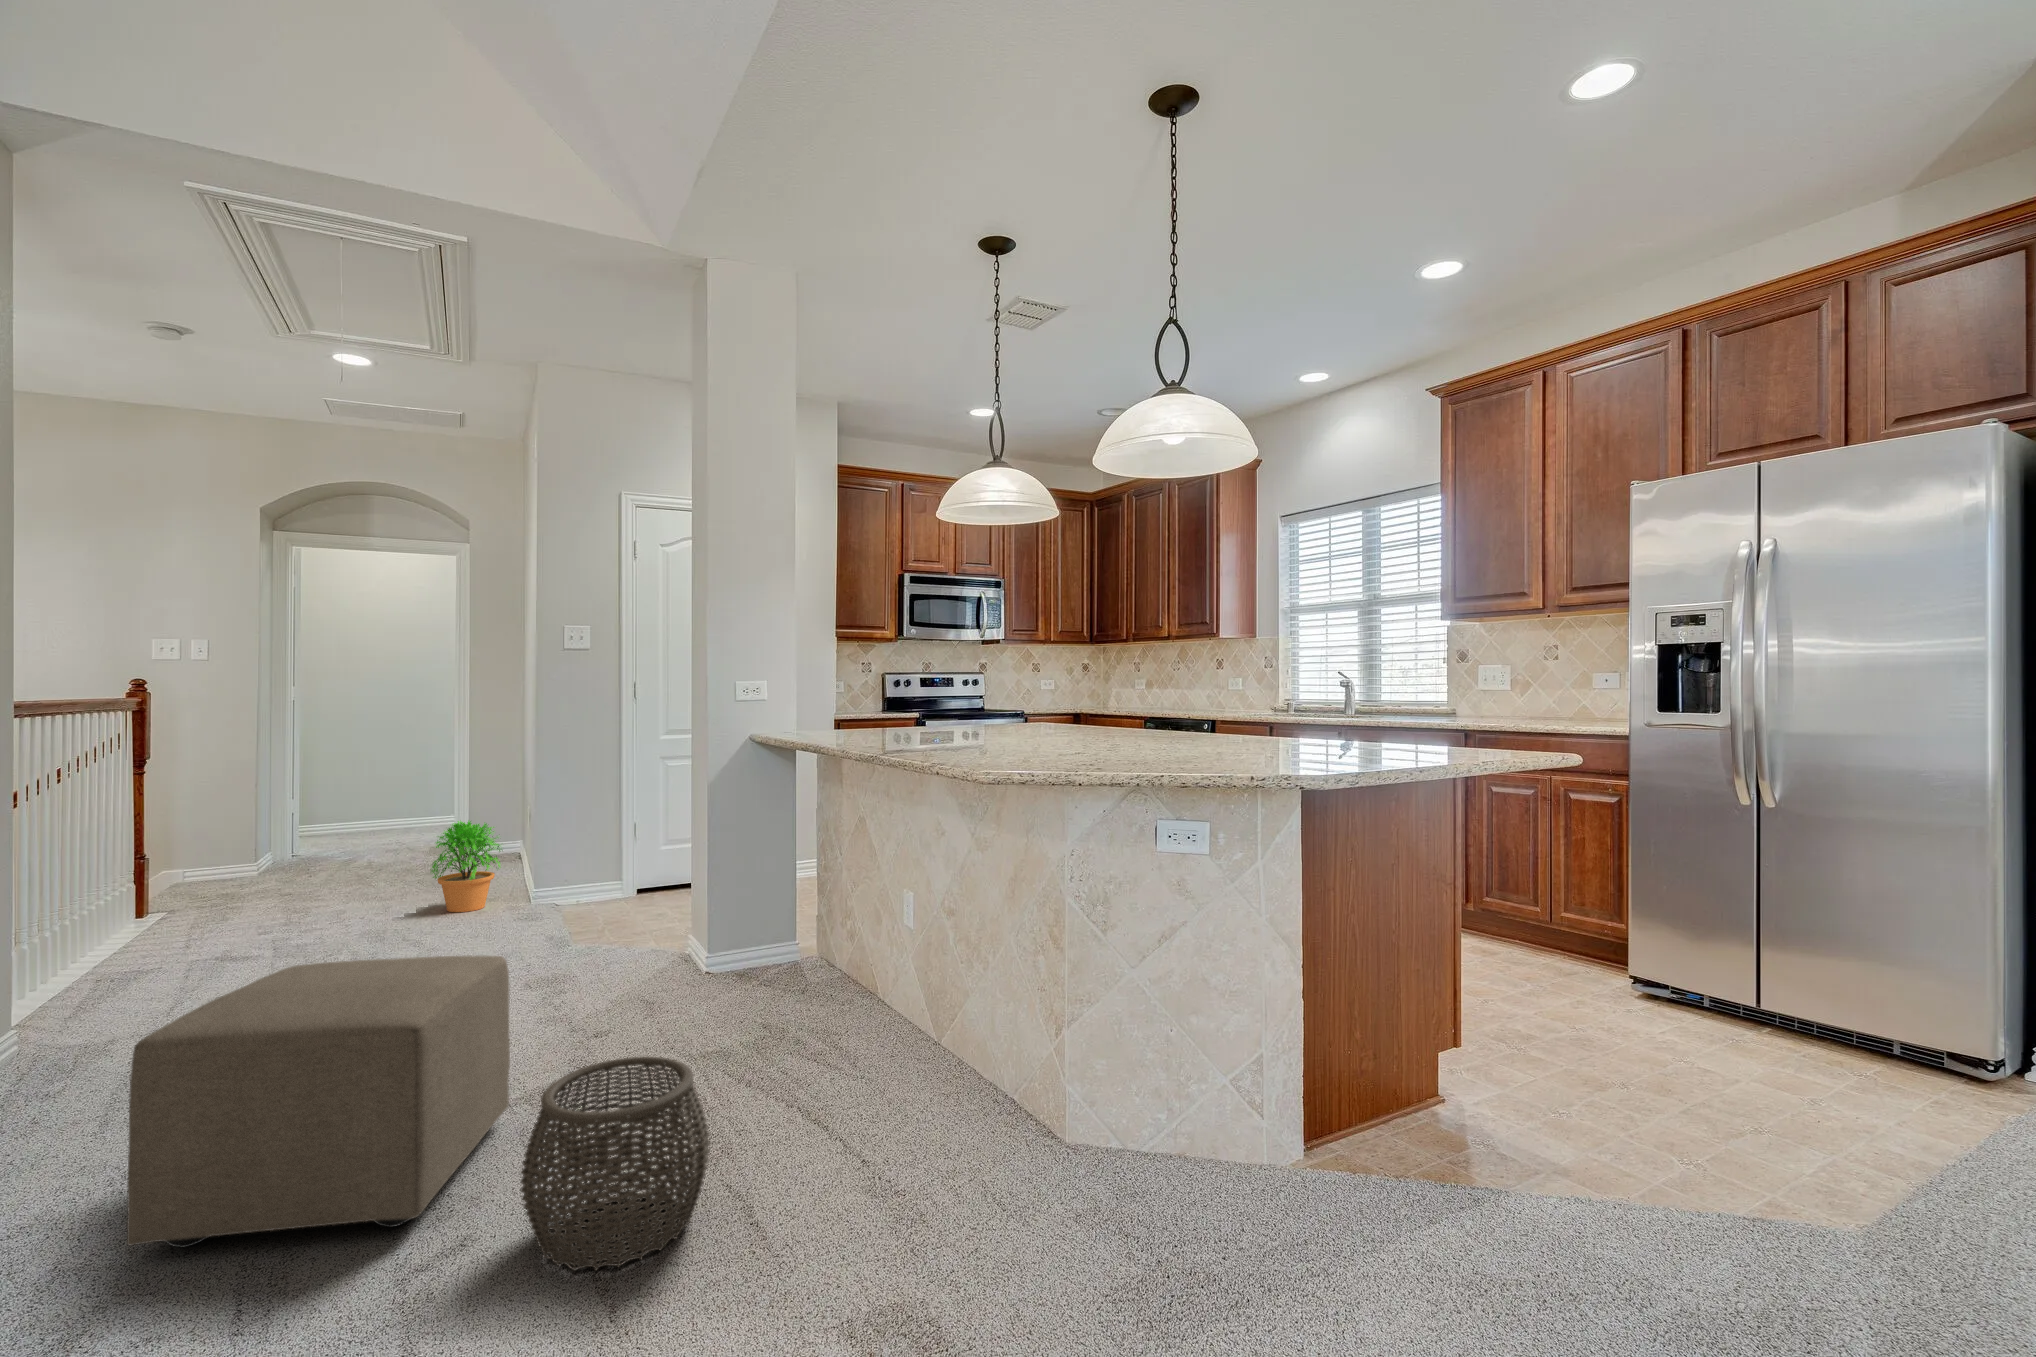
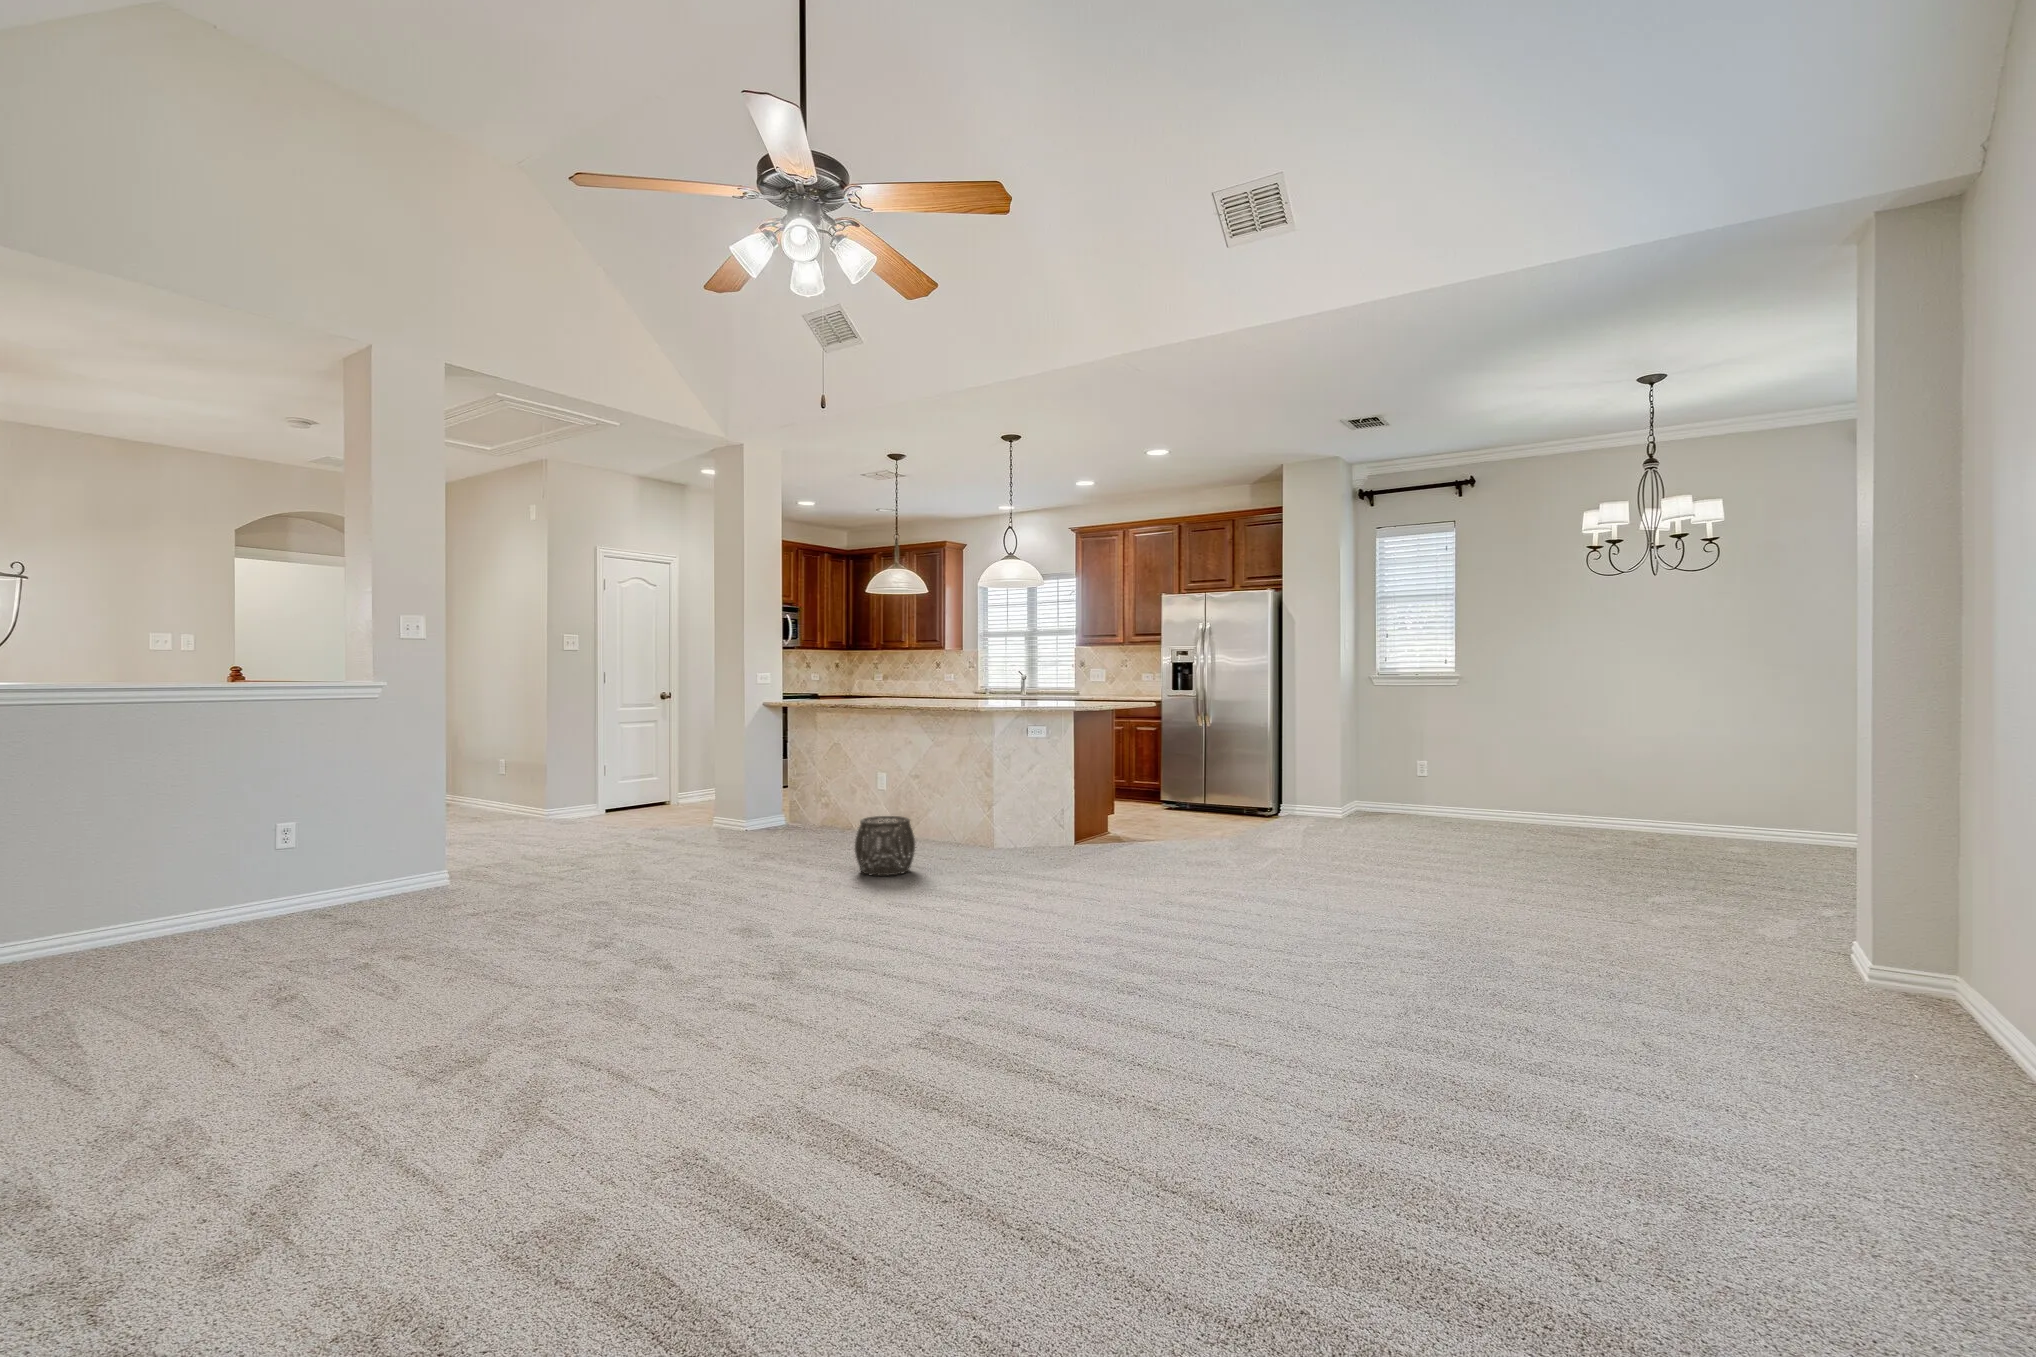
potted plant: present [431,820,503,912] -> none [479,768,532,831]
ottoman: present [127,956,510,1248] -> none [694,793,817,889]

